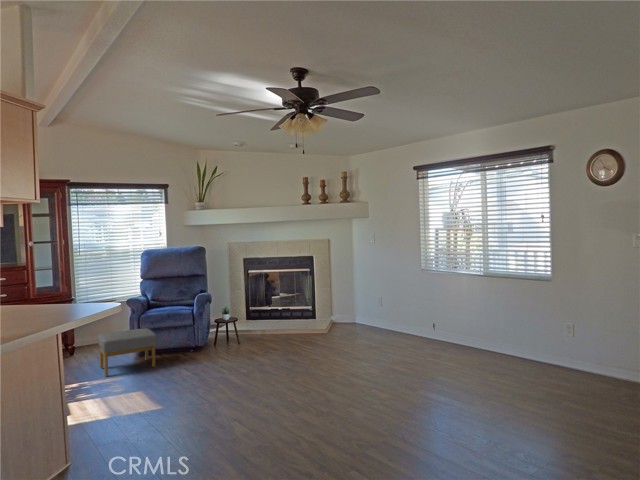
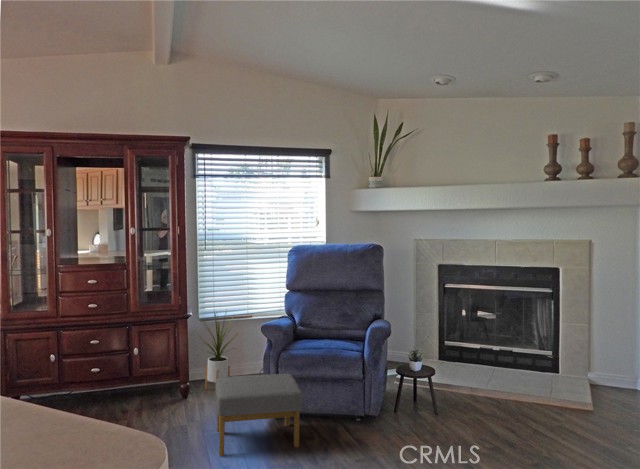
house plant: none [76,295,108,352] -> present [201,314,238,390]

